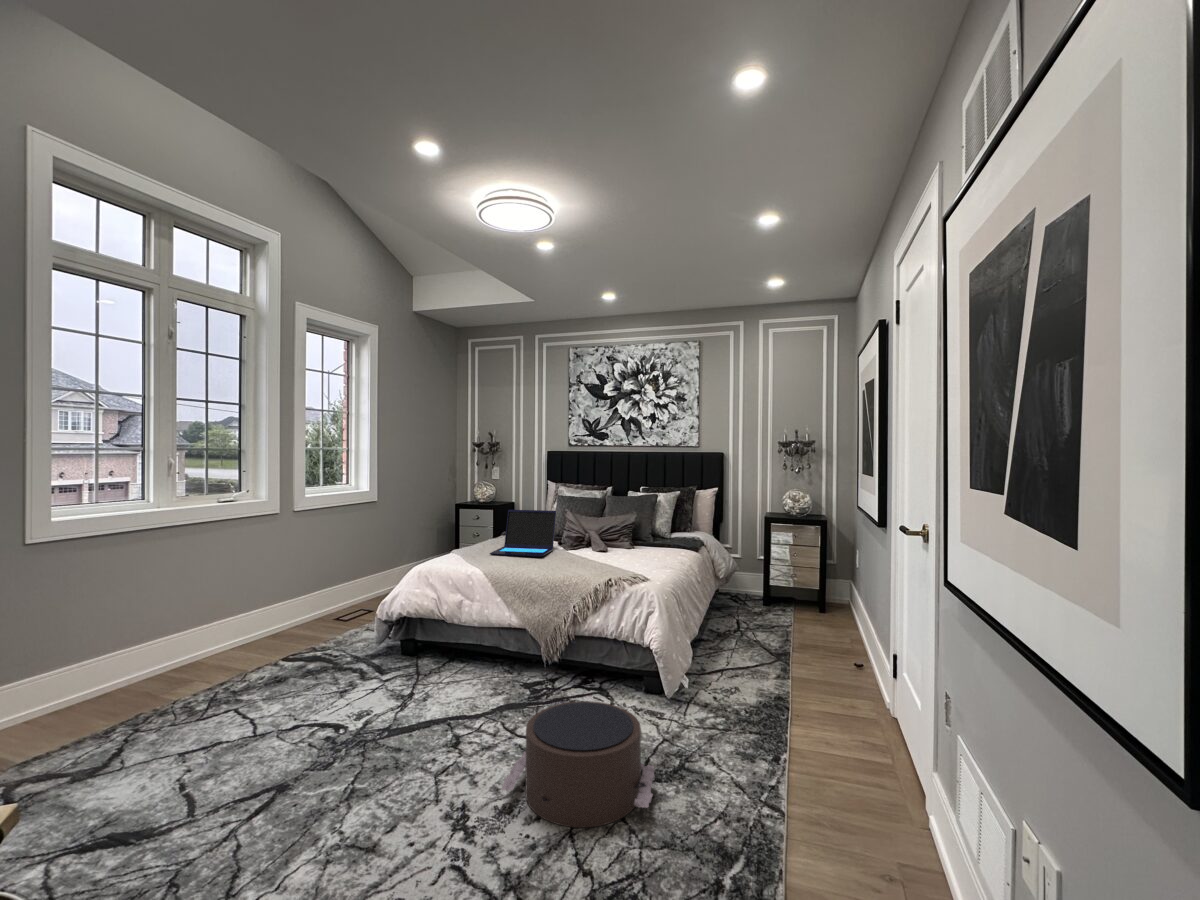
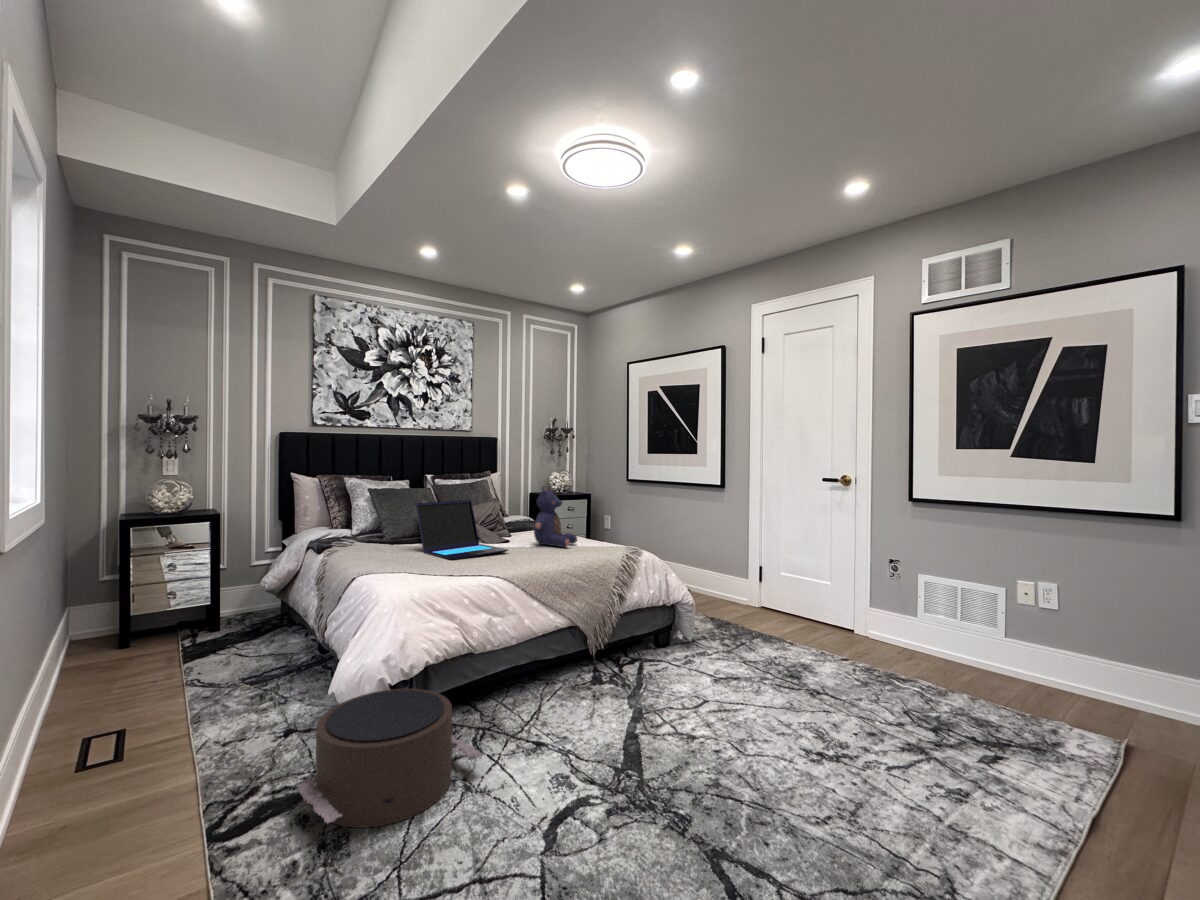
teddy bear: none [584,503,628,563] -> present [534,485,577,547]
pouf: present [502,701,654,828] -> present [297,689,481,828]

